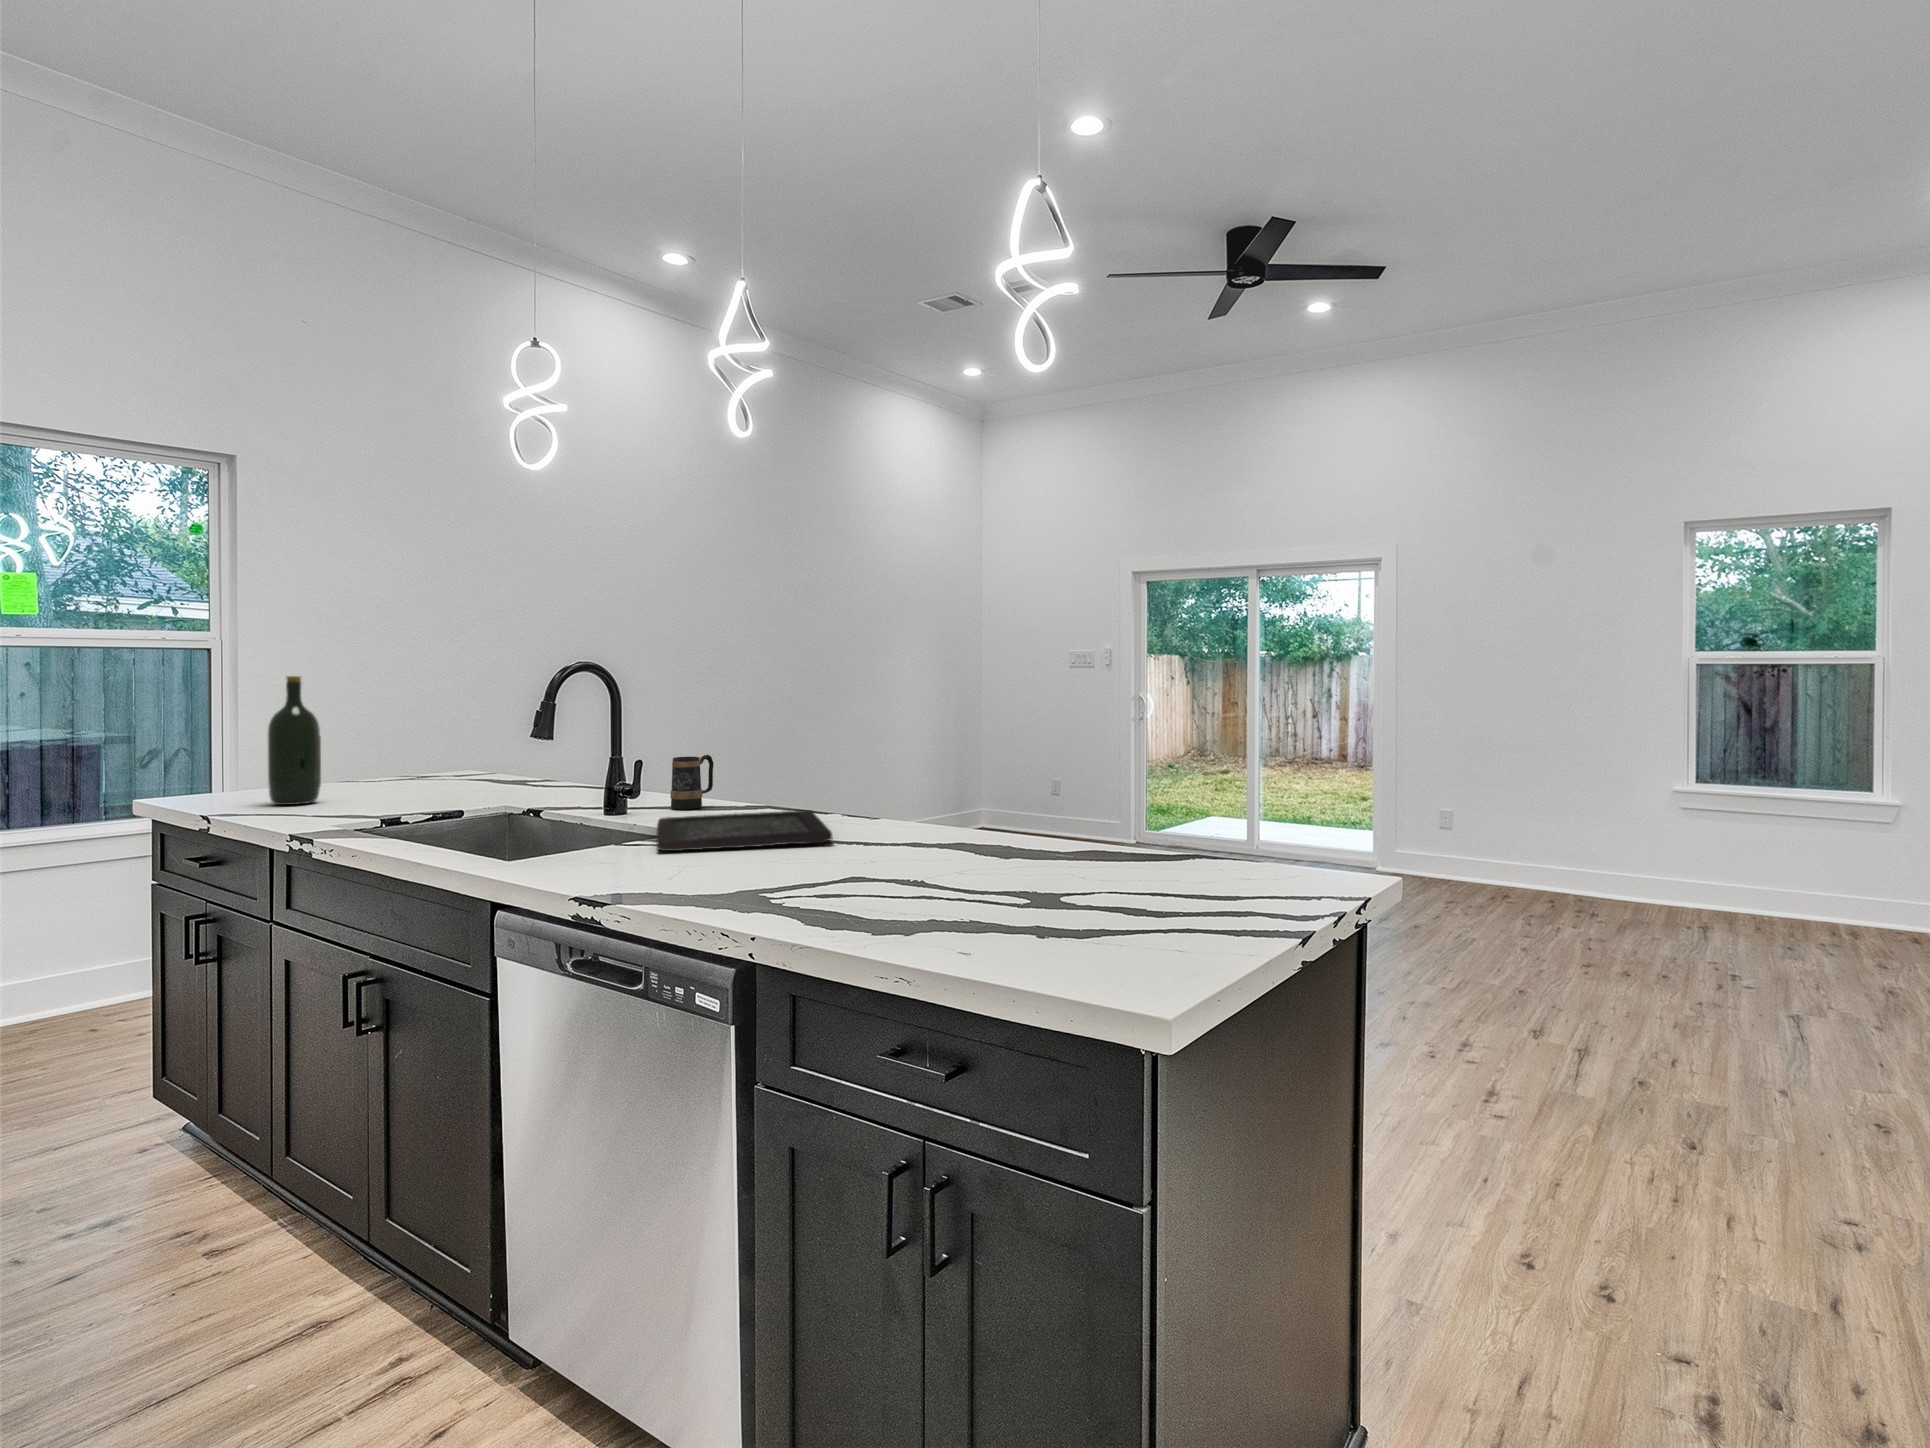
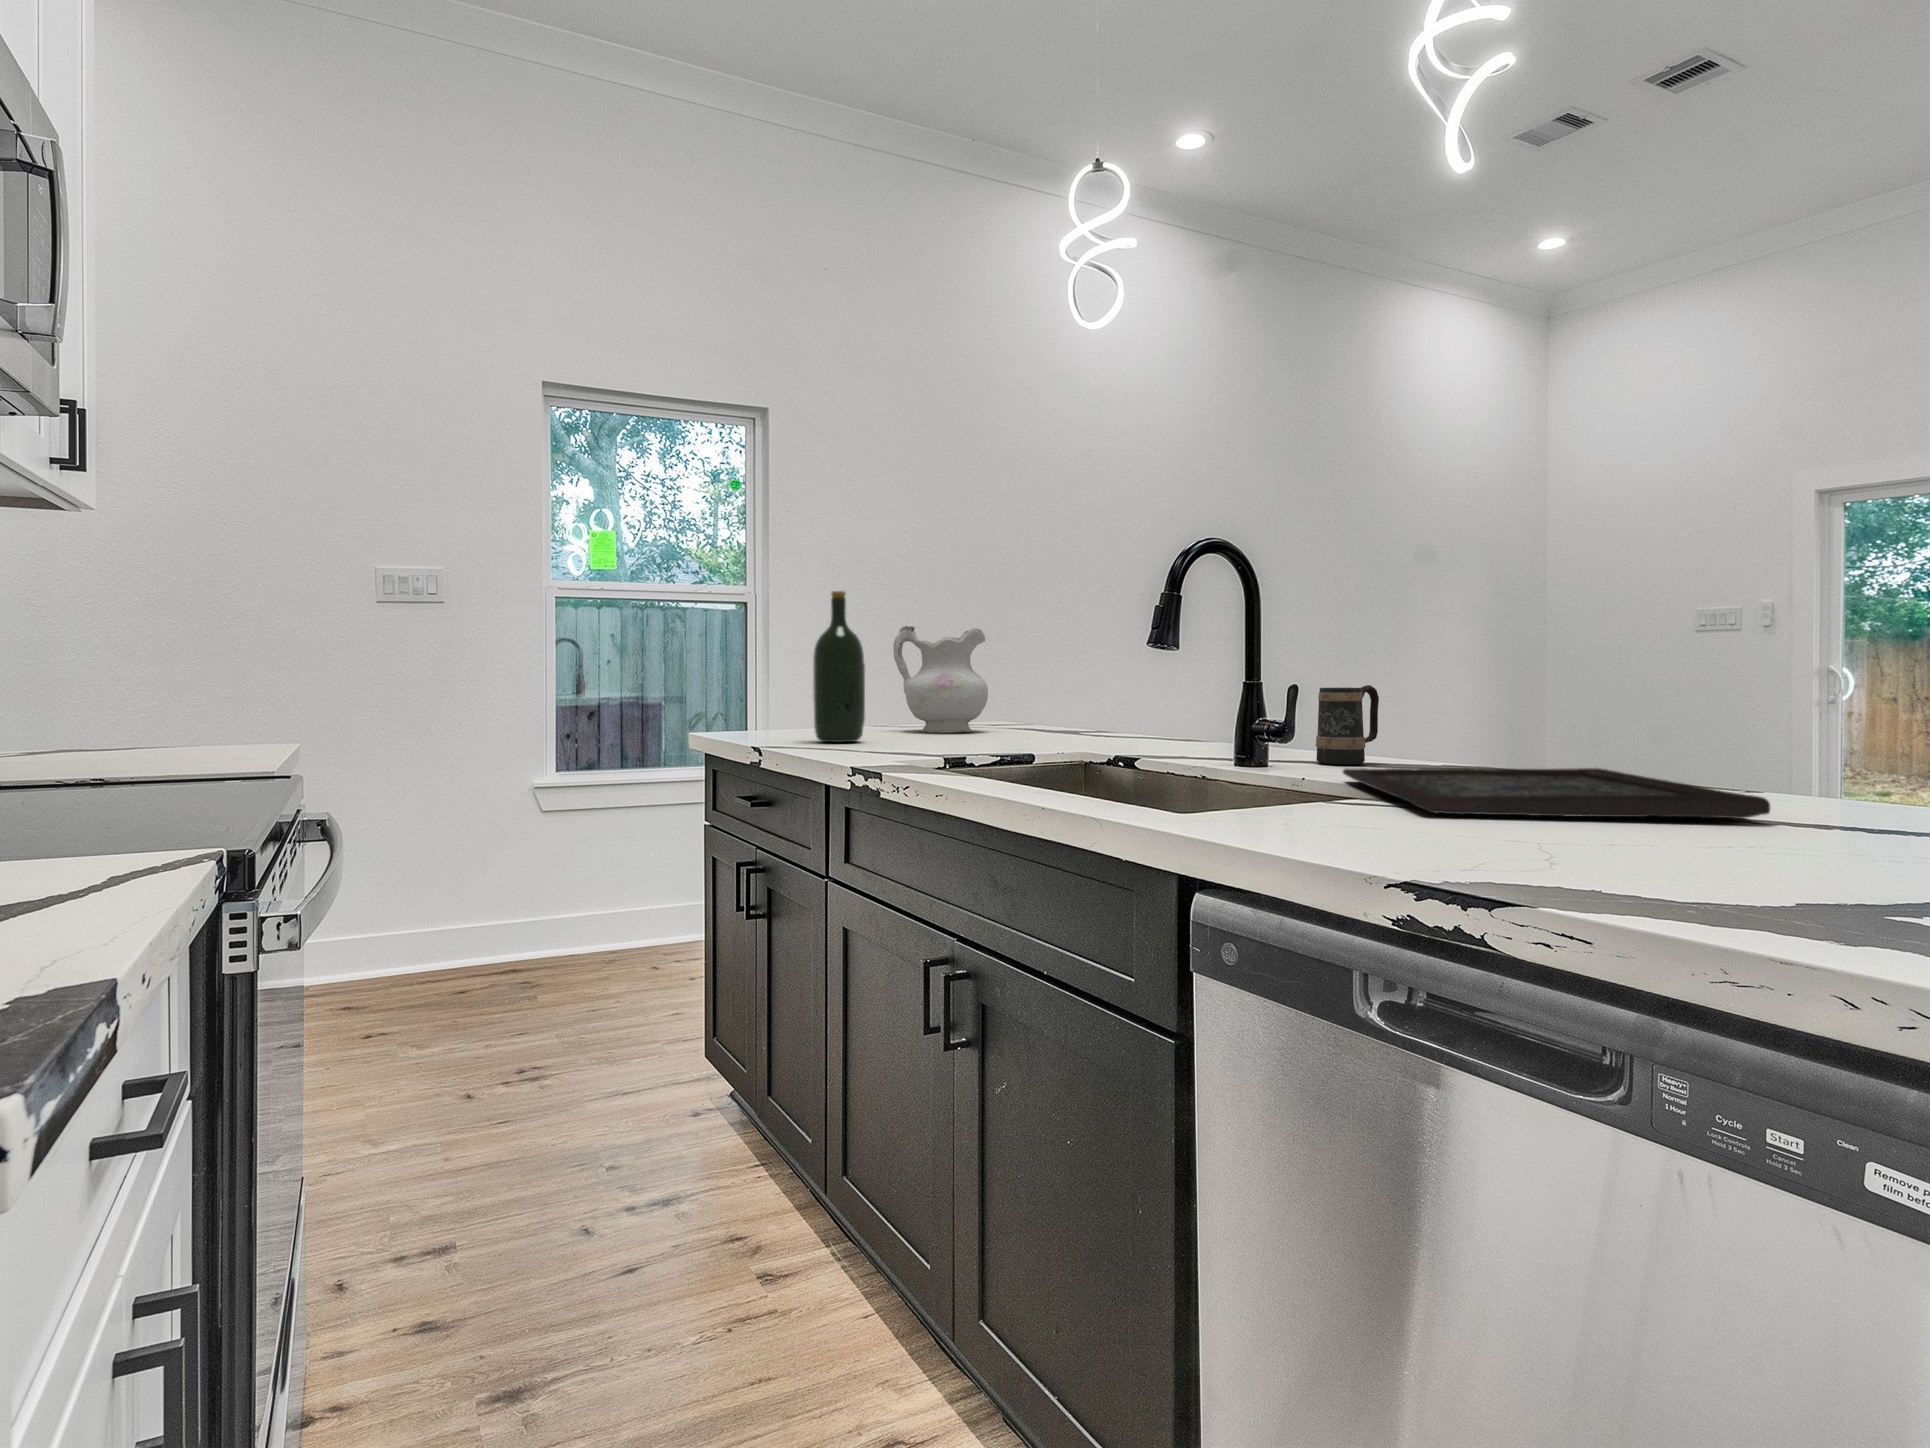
ceramic pitcher: none [359,695,452,786] -> present [893,626,988,732]

